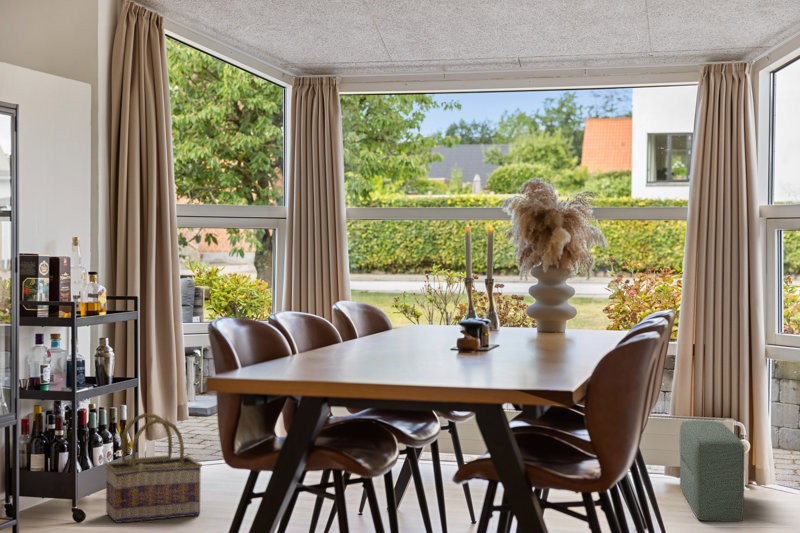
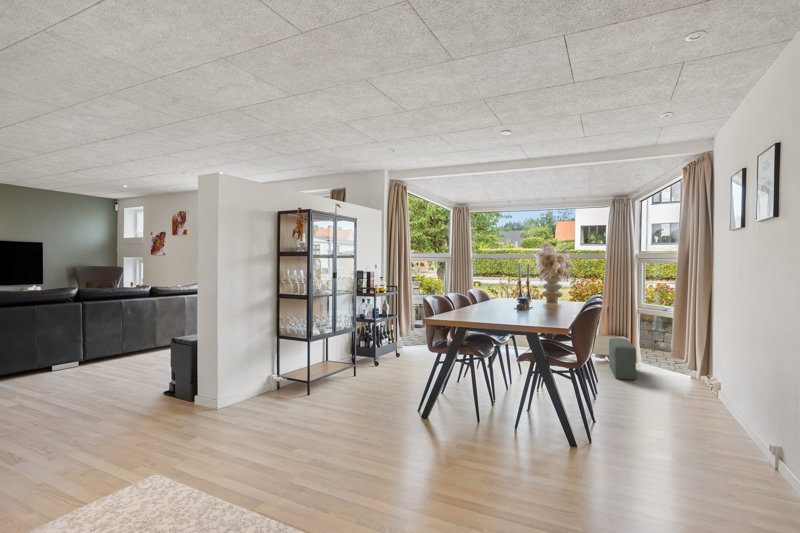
basket: present [105,414,202,523] -> none [386,328,420,367]

